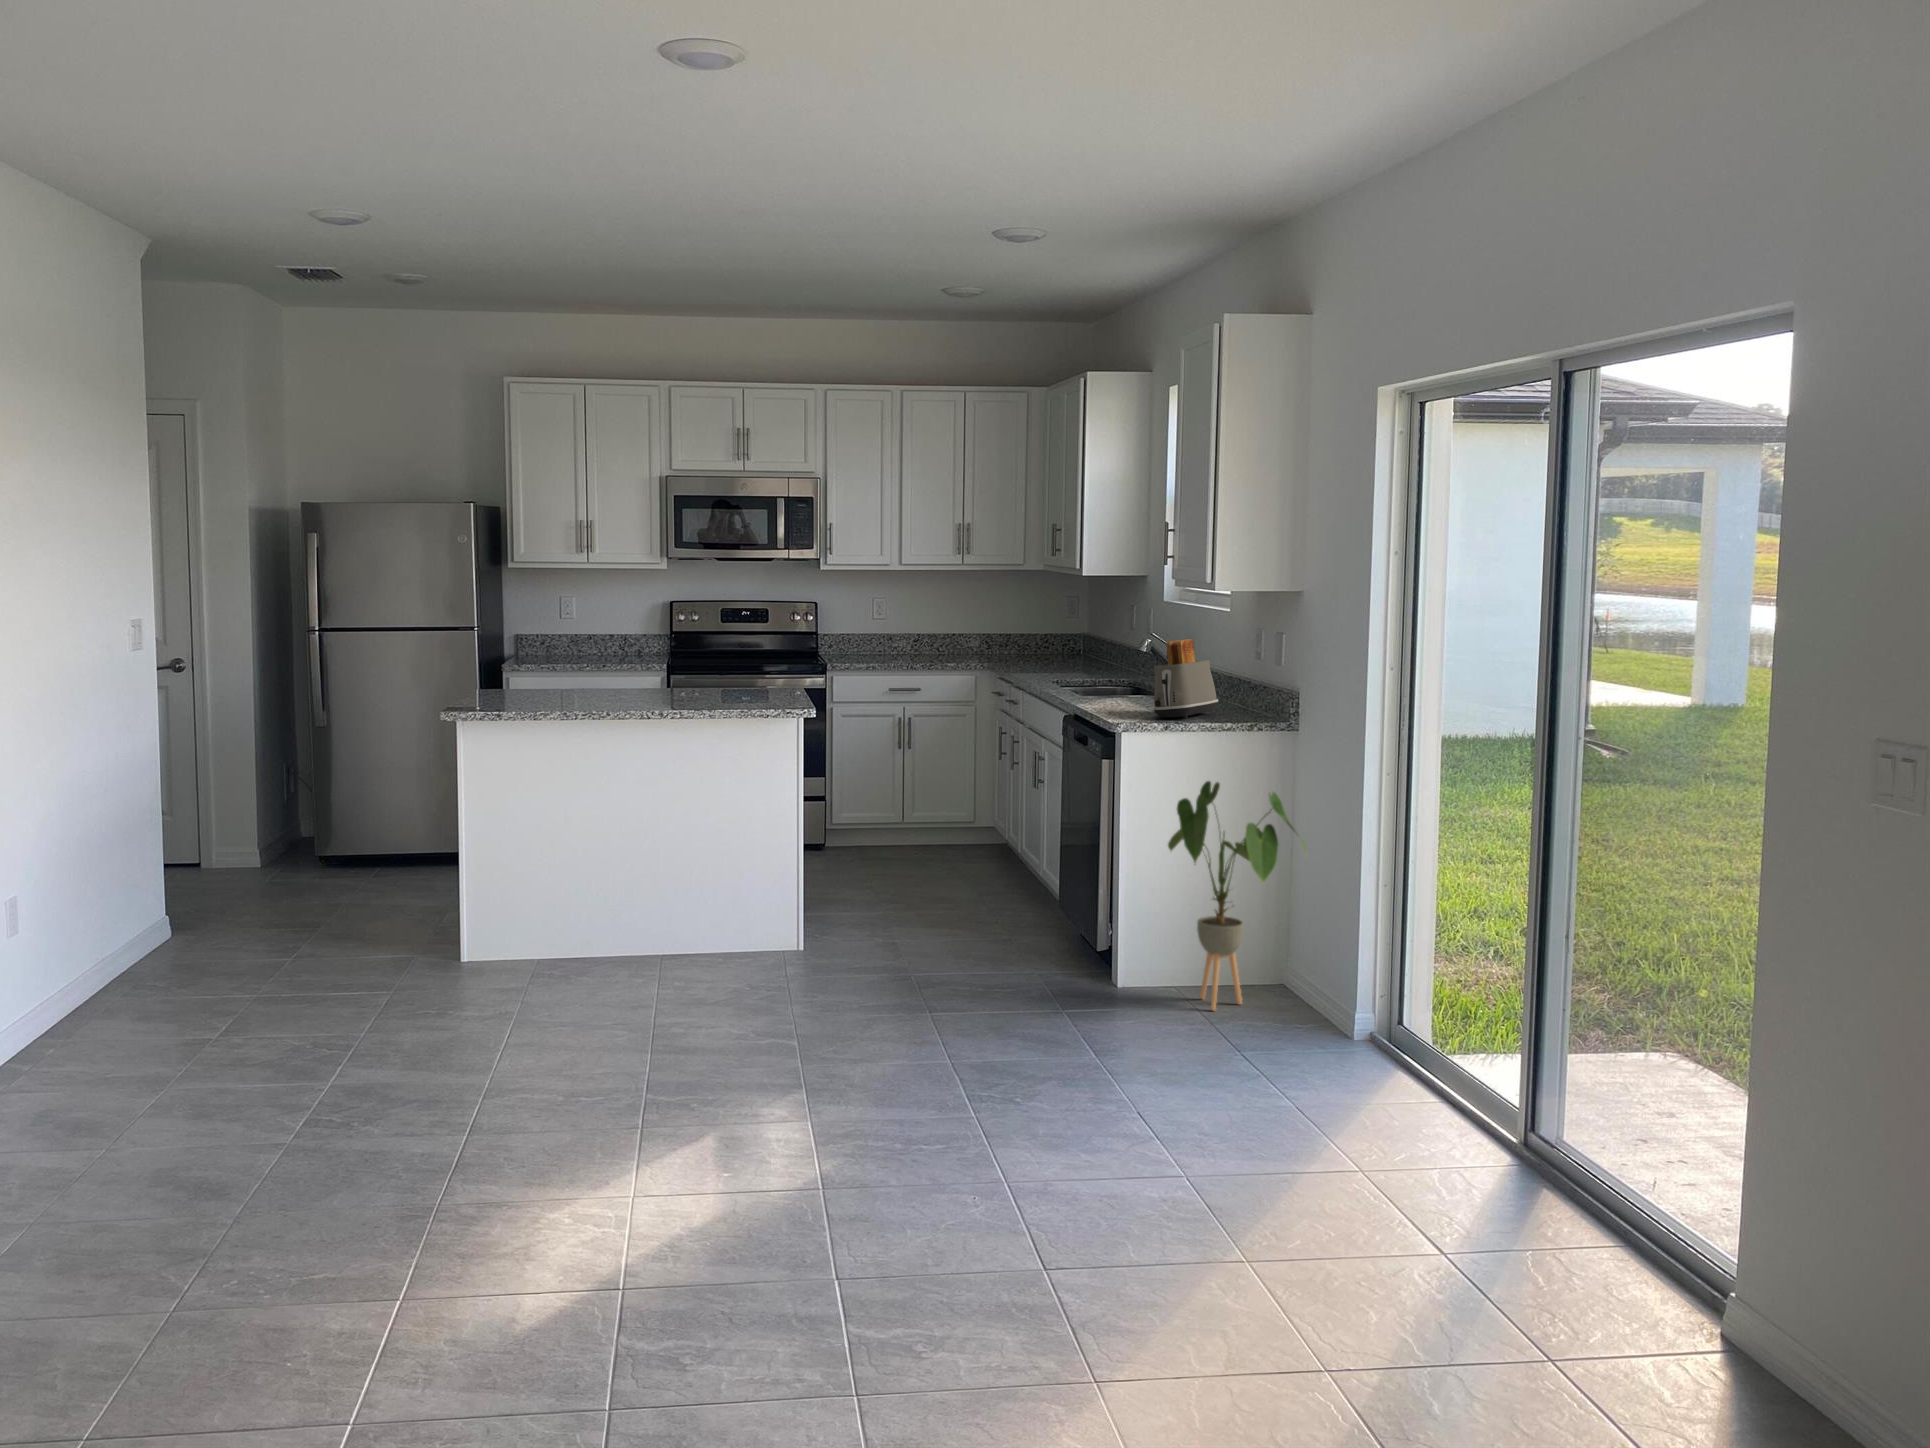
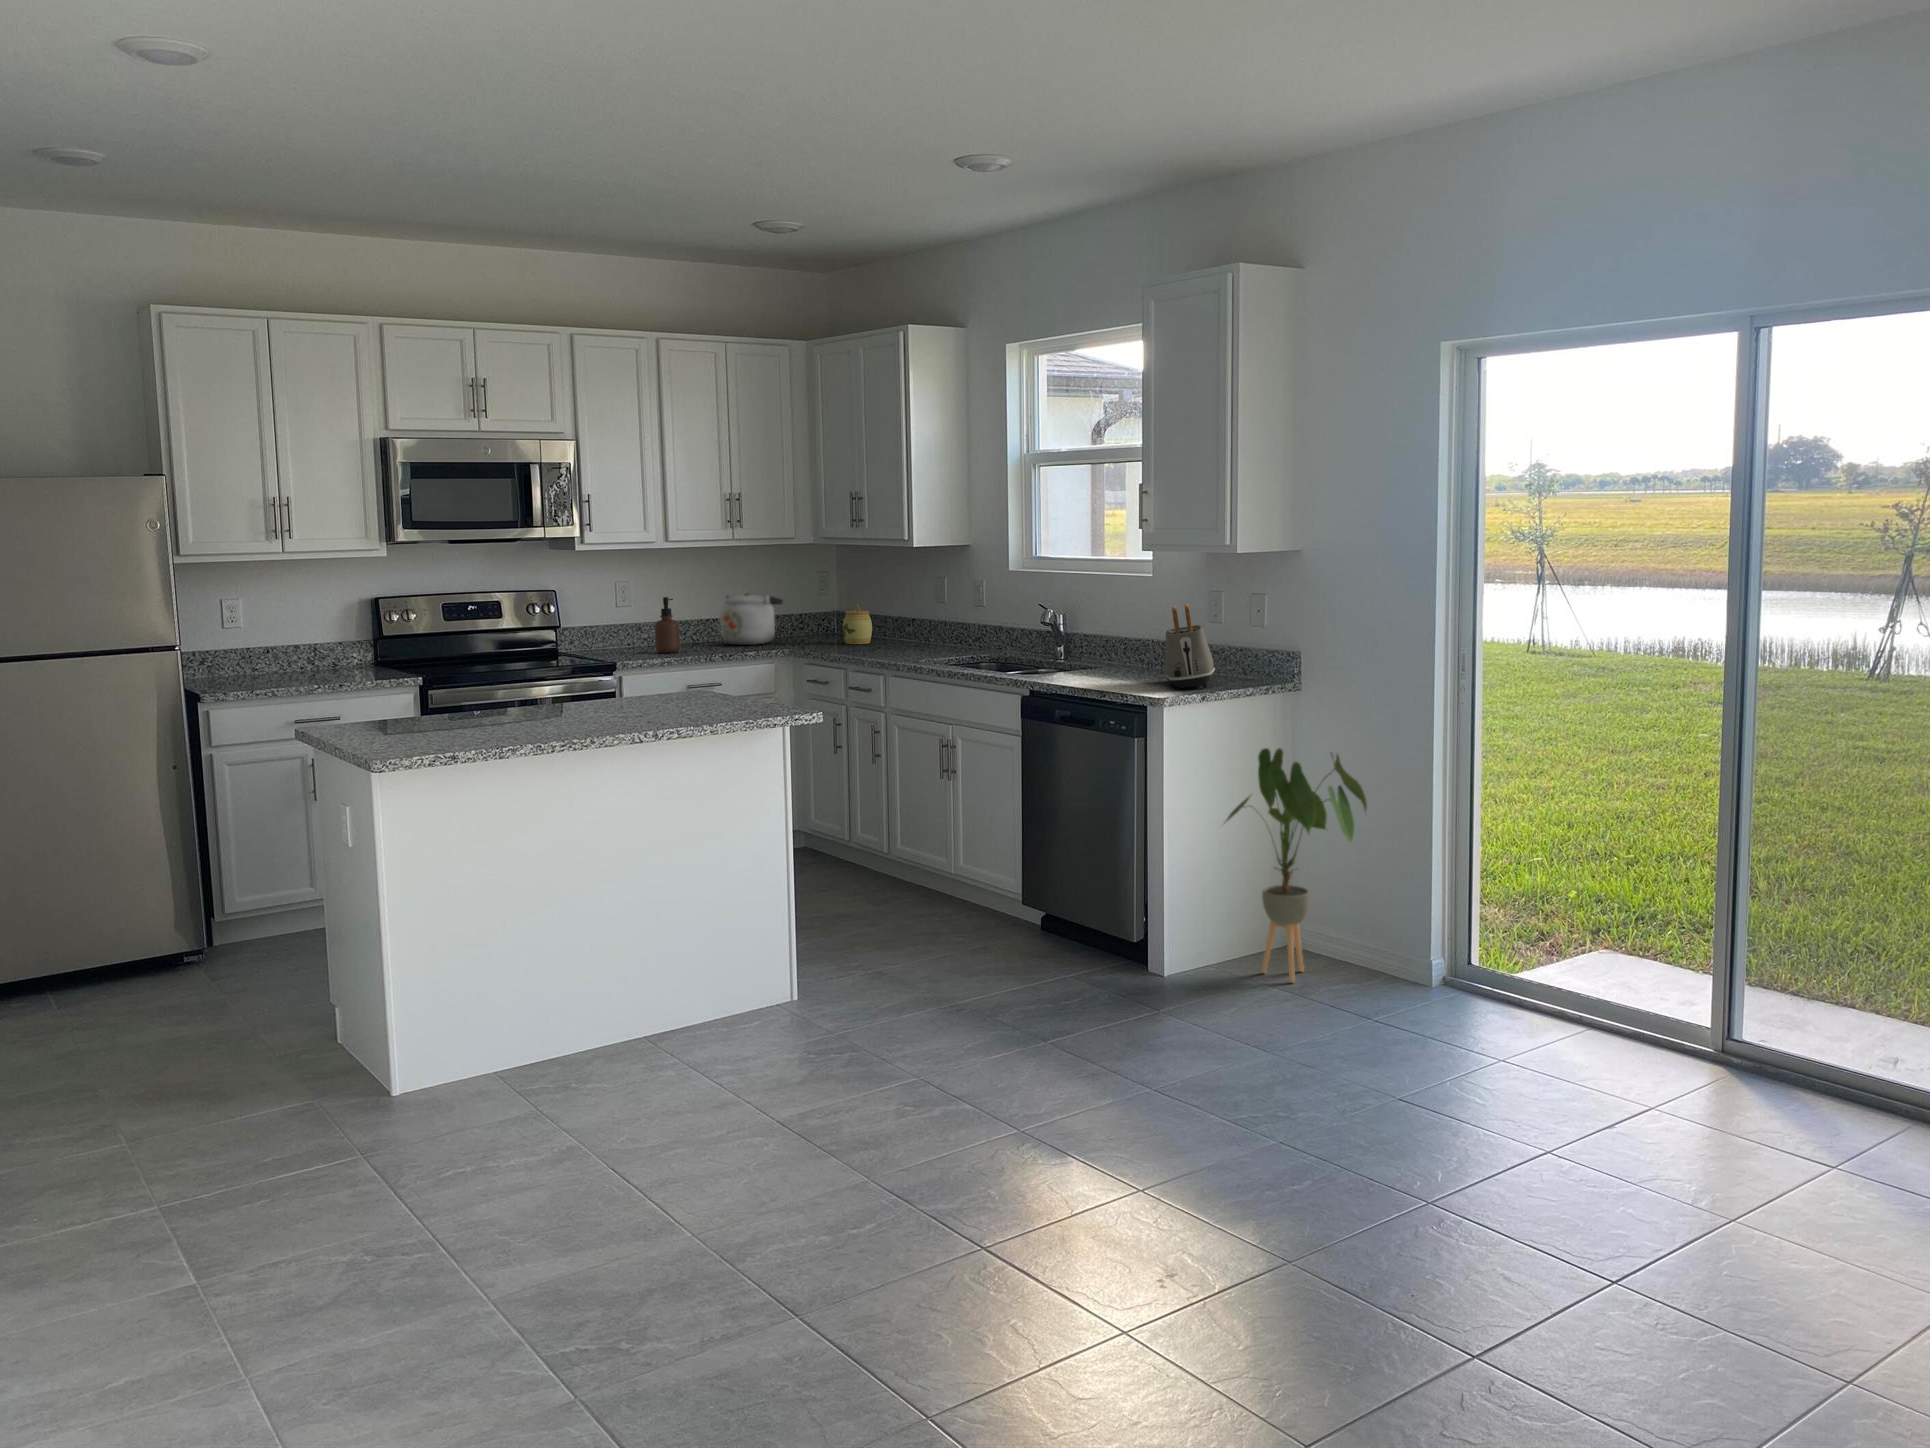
kettle: none [966,611,1024,659] -> present [720,591,783,645]
soap dispenser: none [898,612,919,661] -> present [655,597,680,653]
jar: none [1059,628,1087,664] -> present [843,605,872,644]

